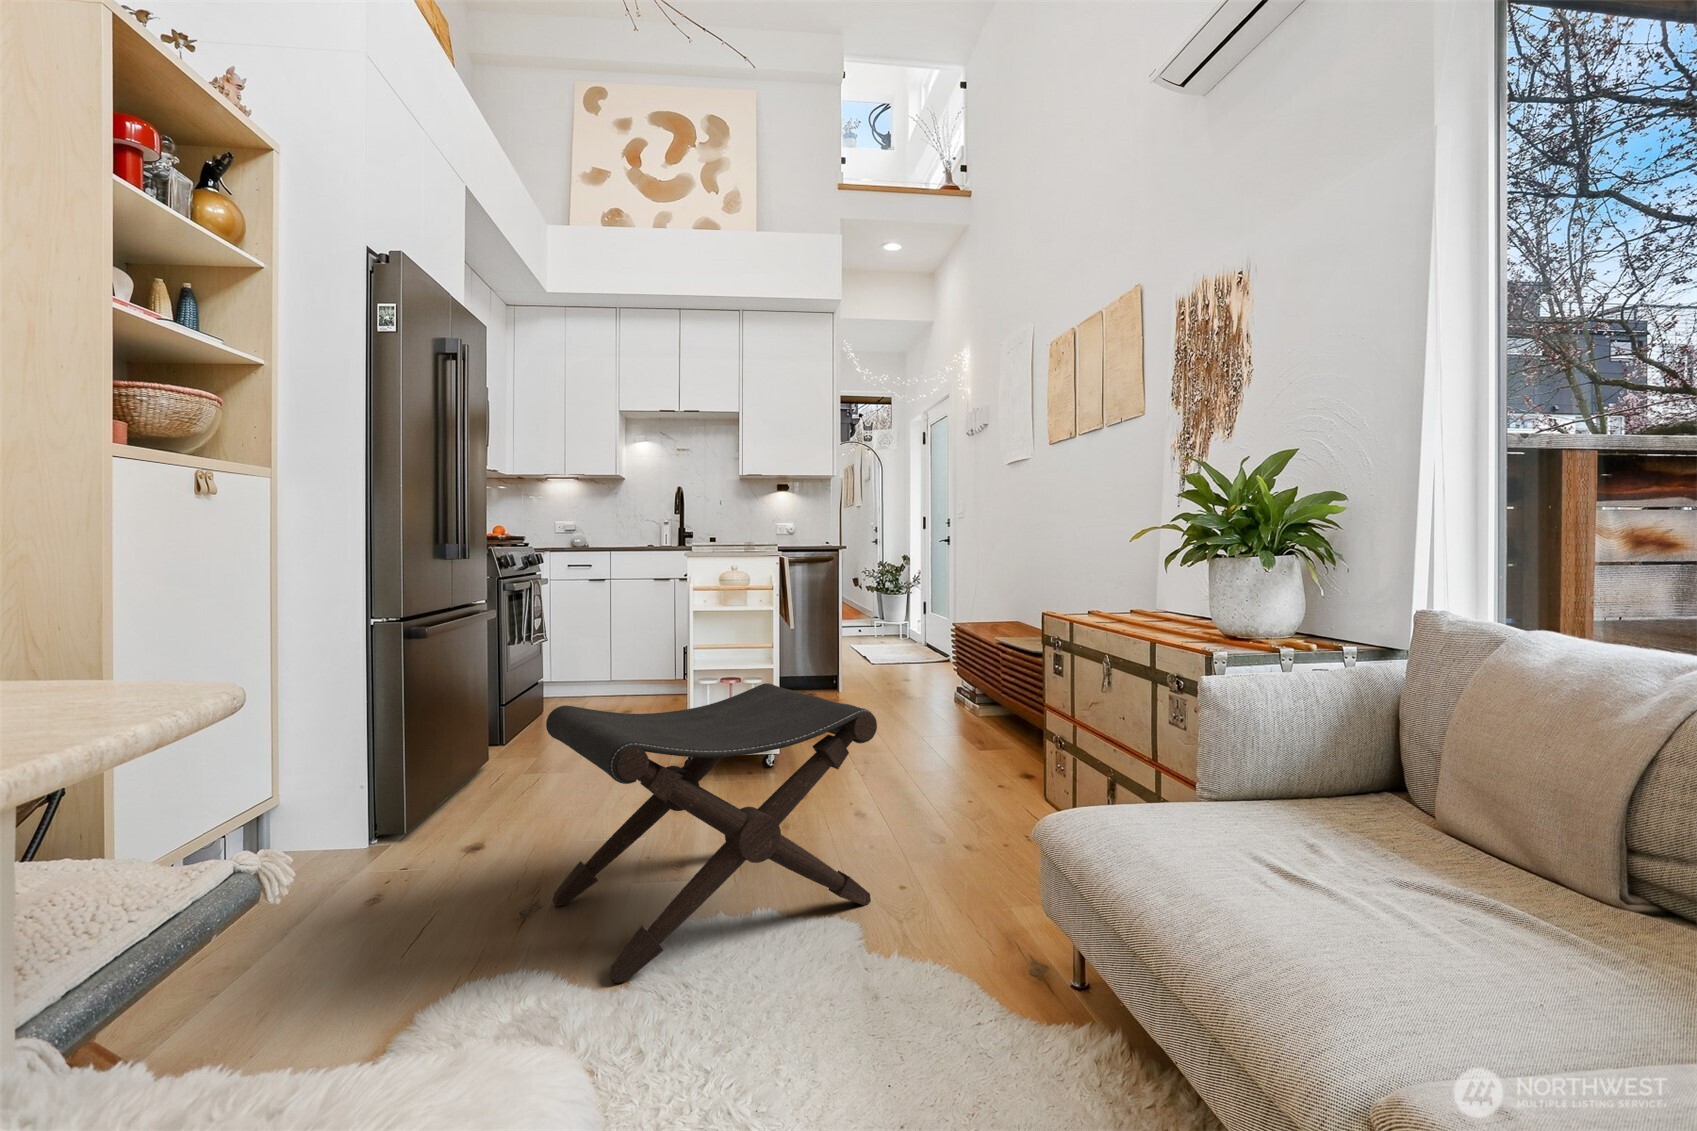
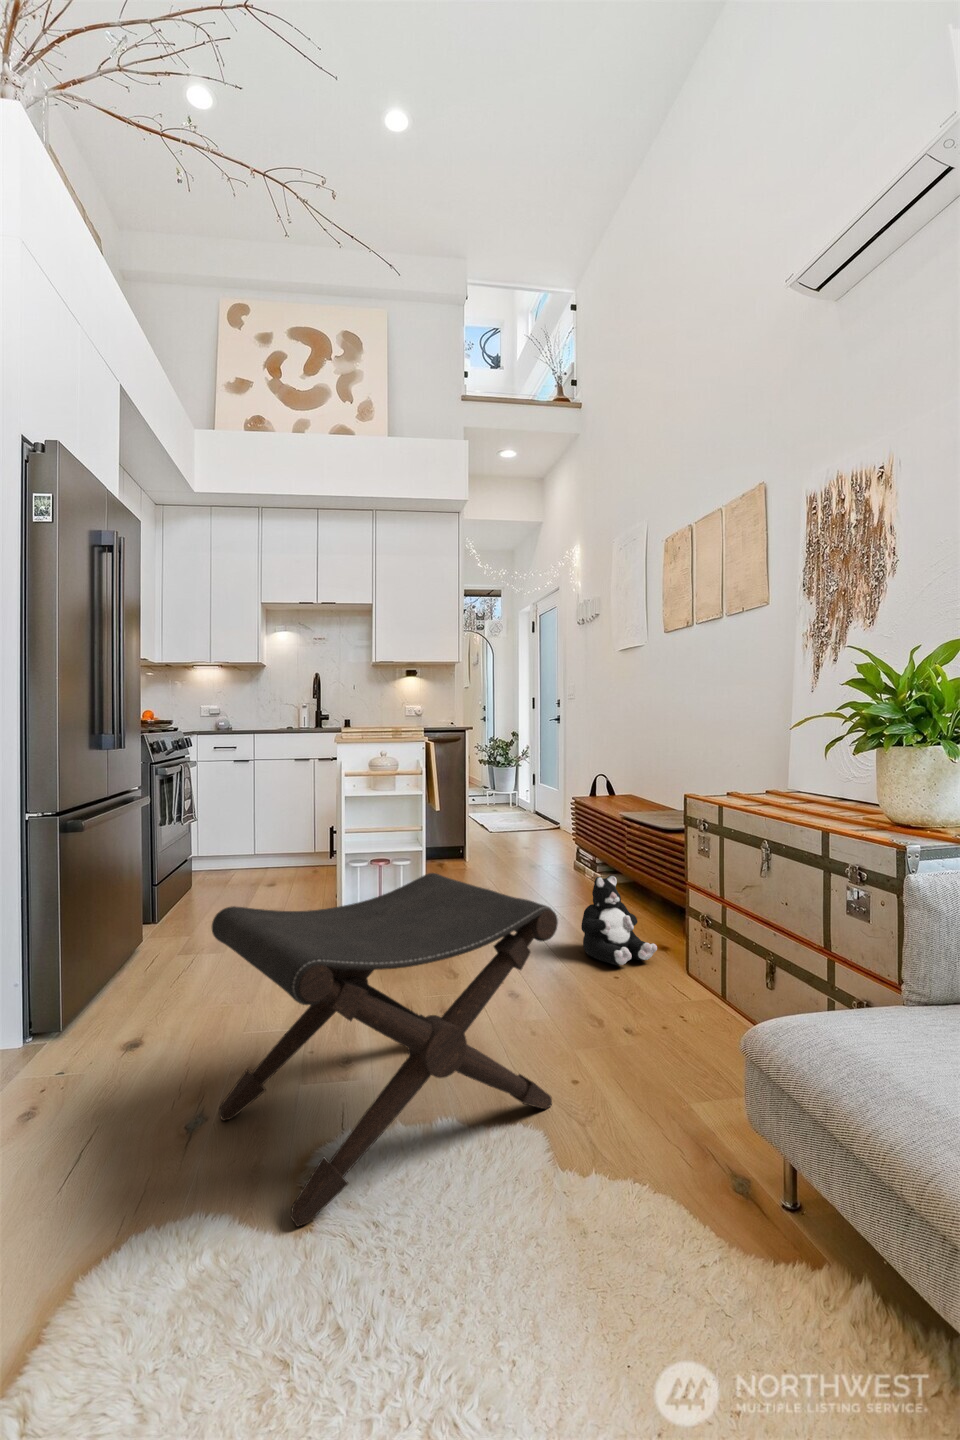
plush toy: none [935,699,1012,789] -> present [581,875,657,965]

